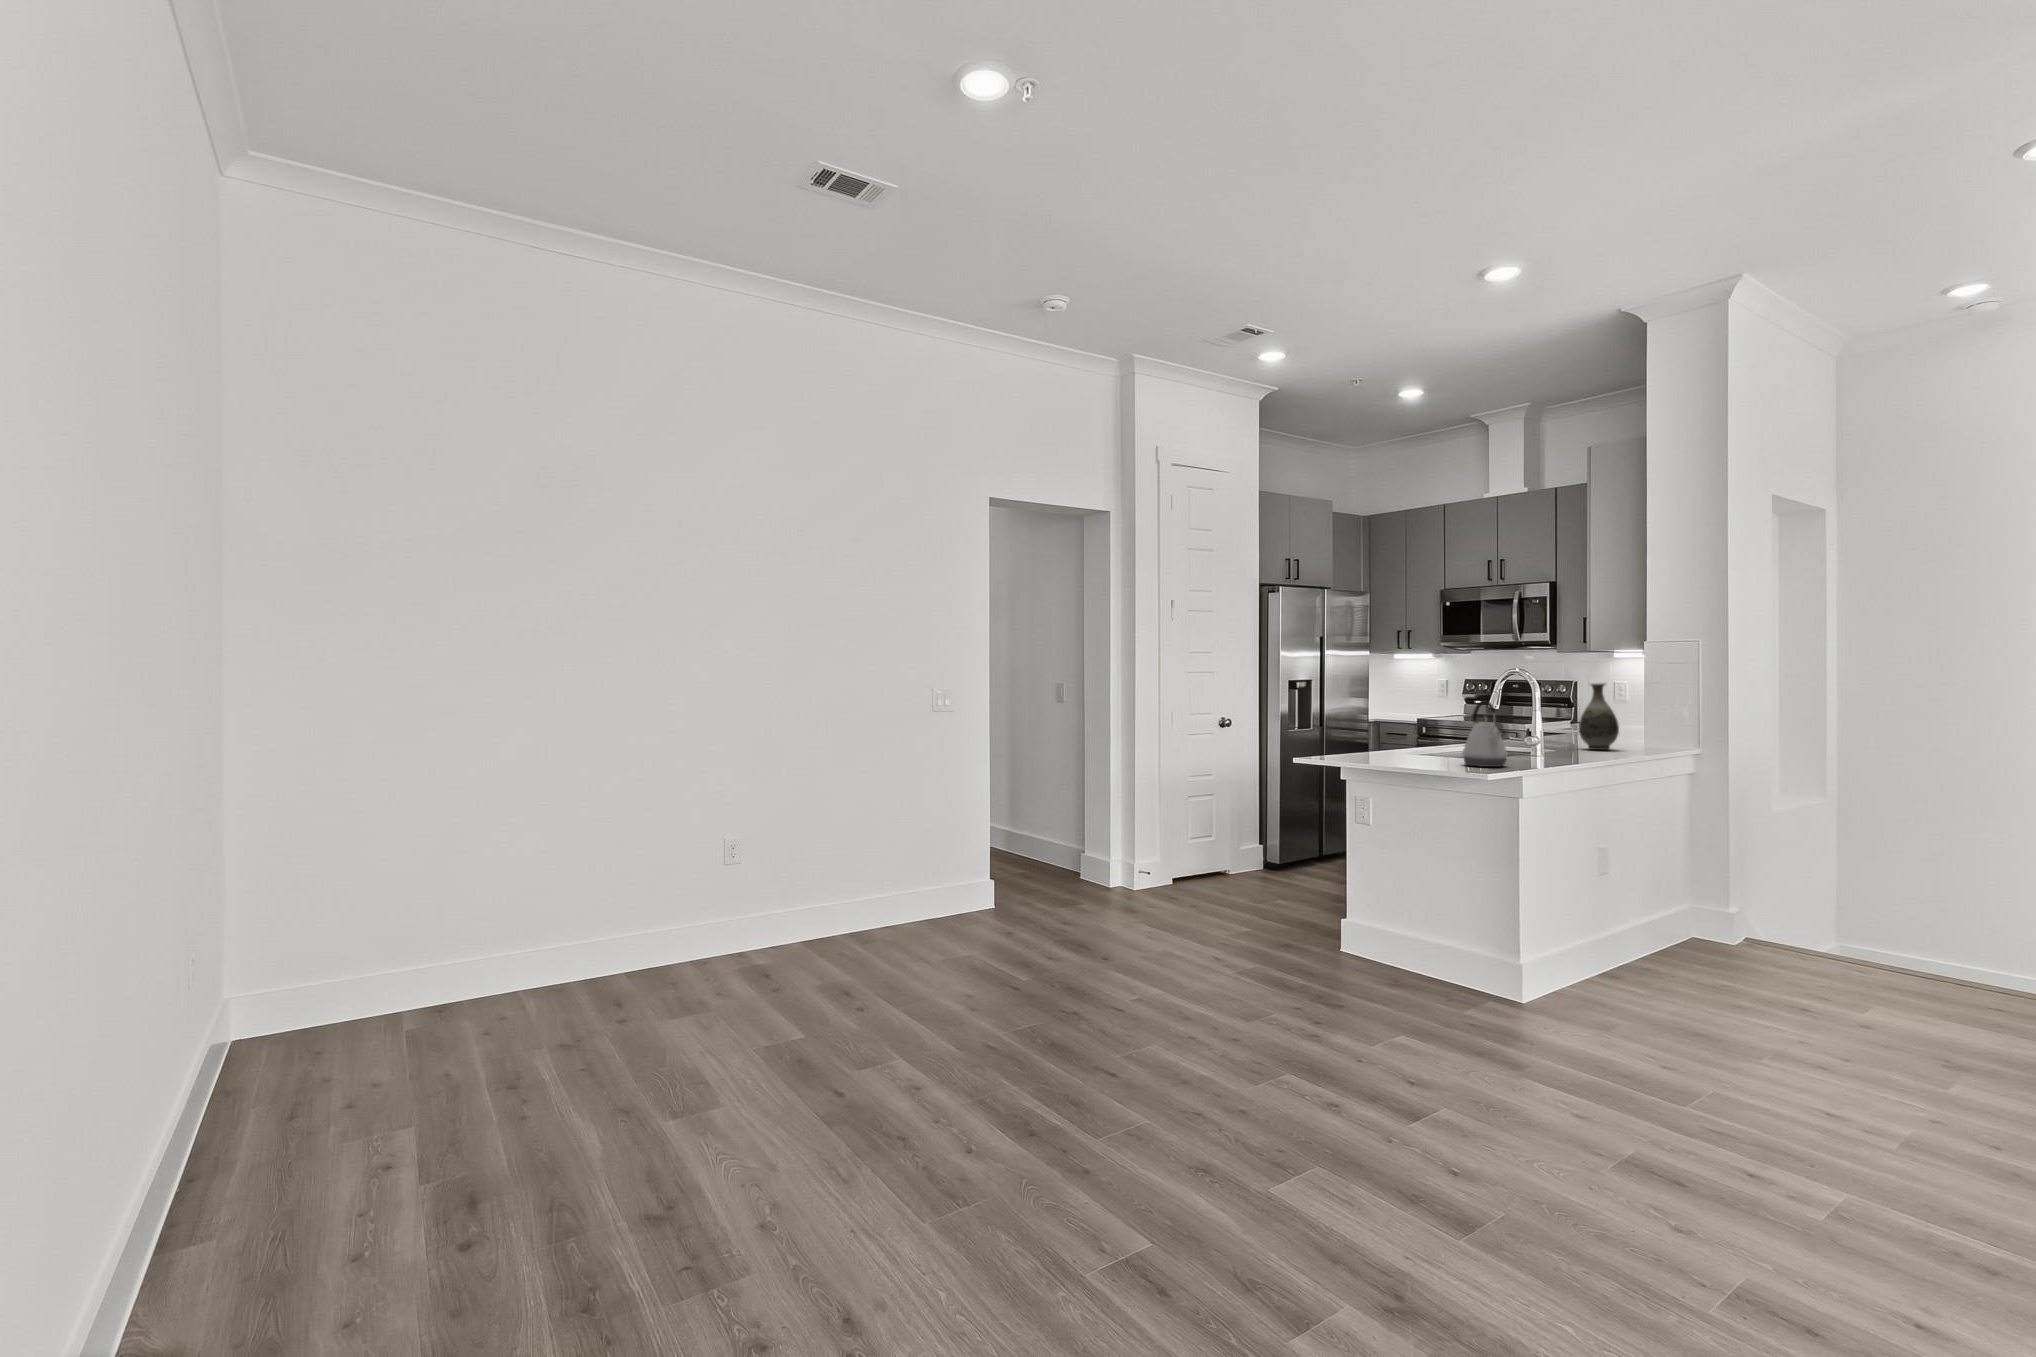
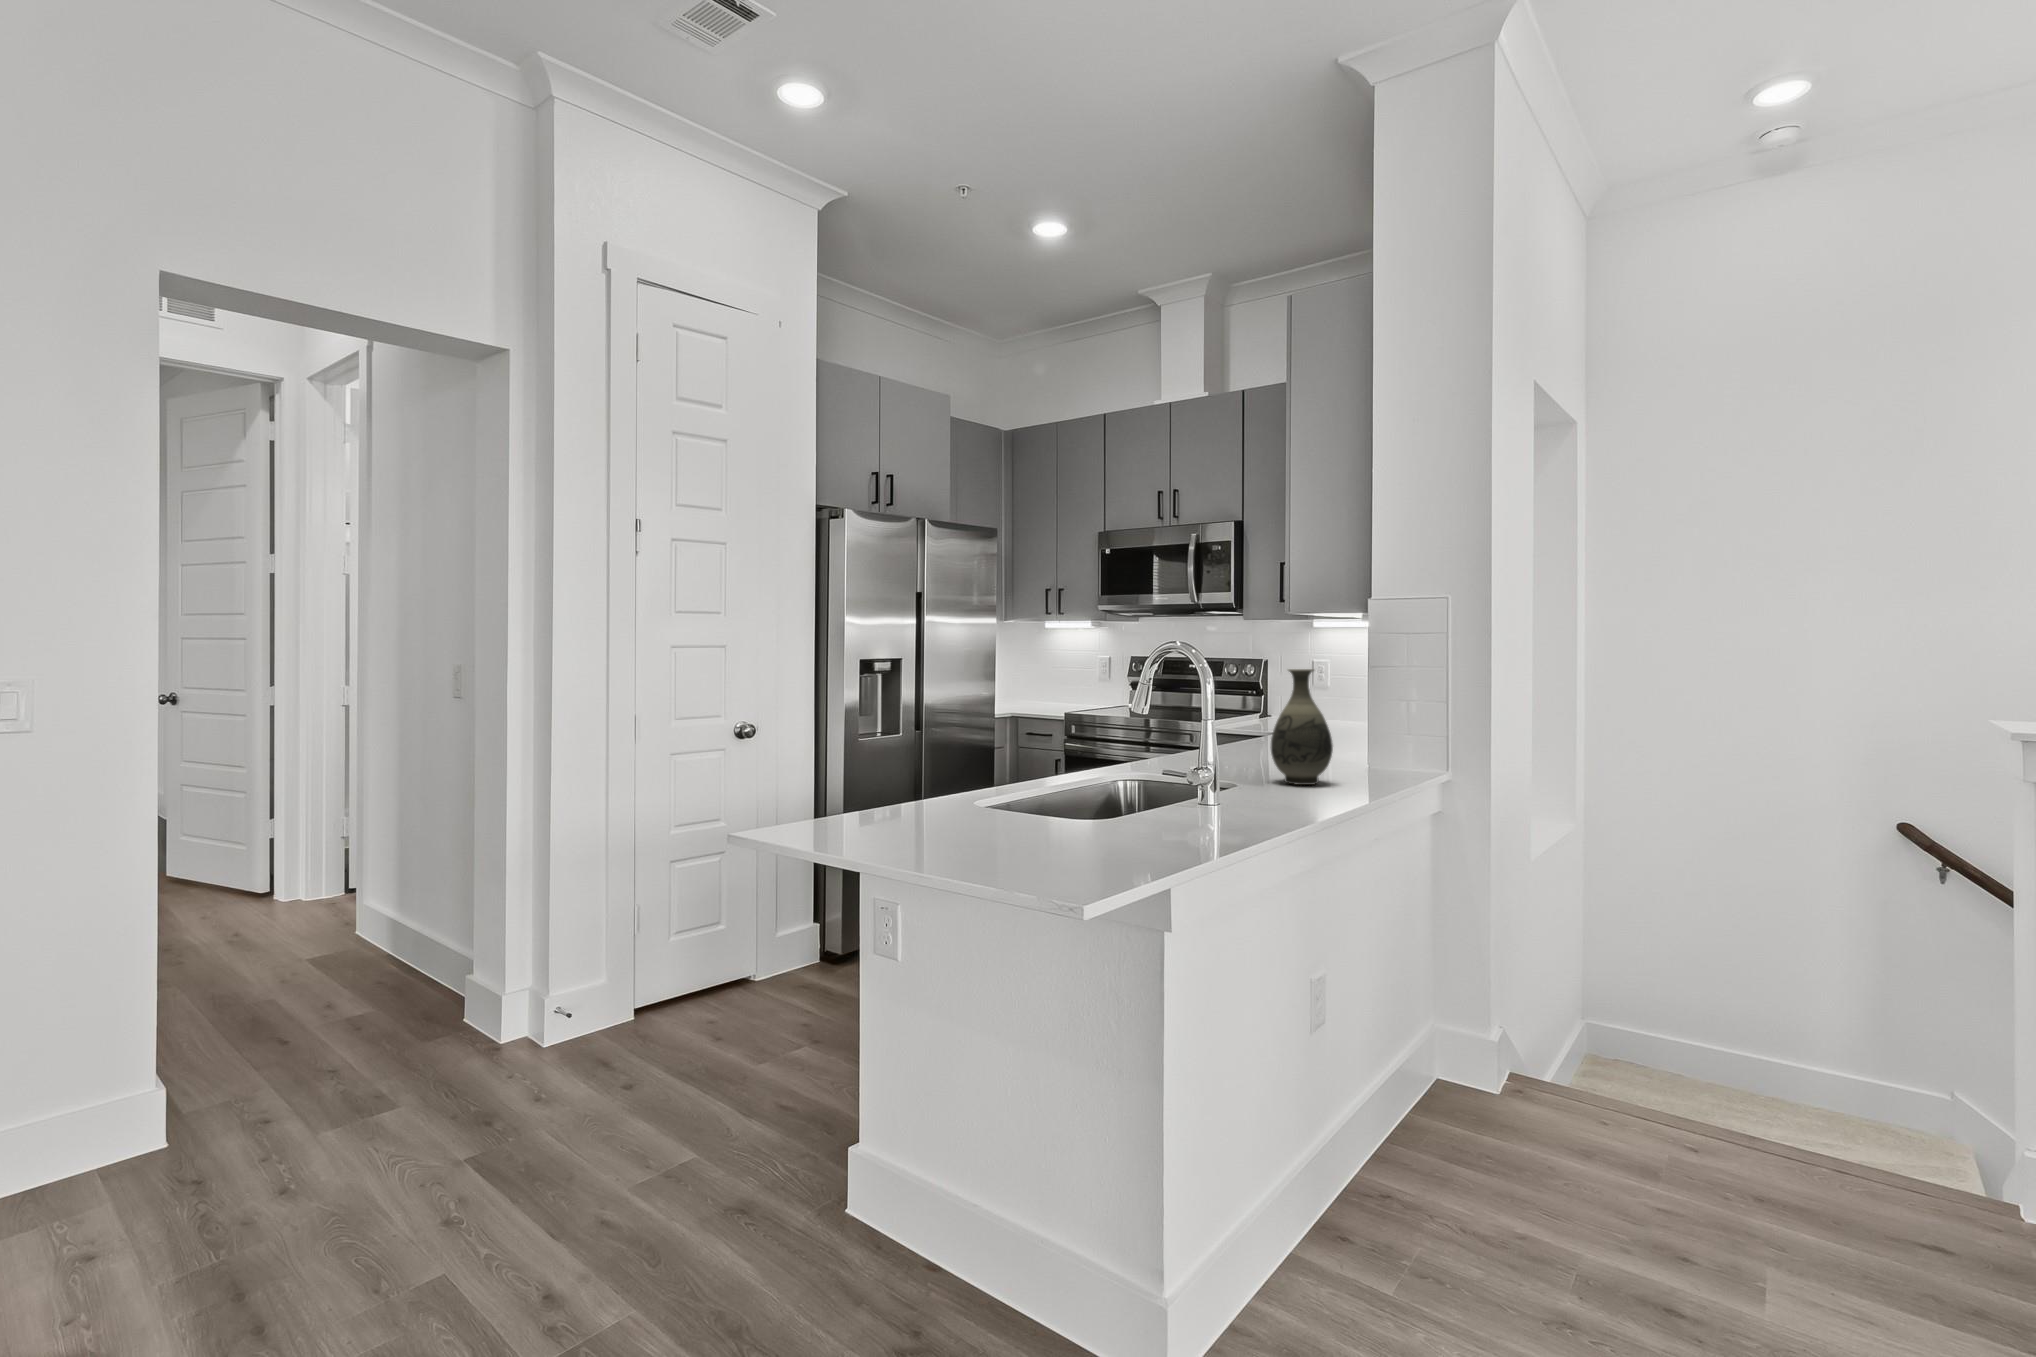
kettle: present [1463,701,1508,767] -> none [1046,711,1134,856]

